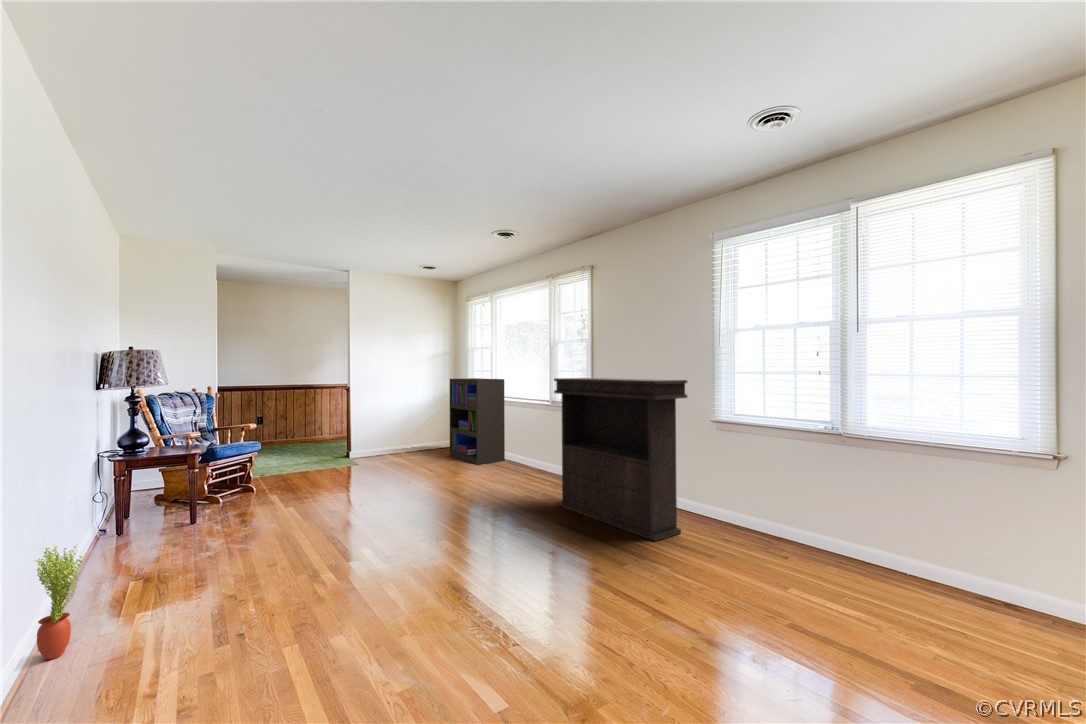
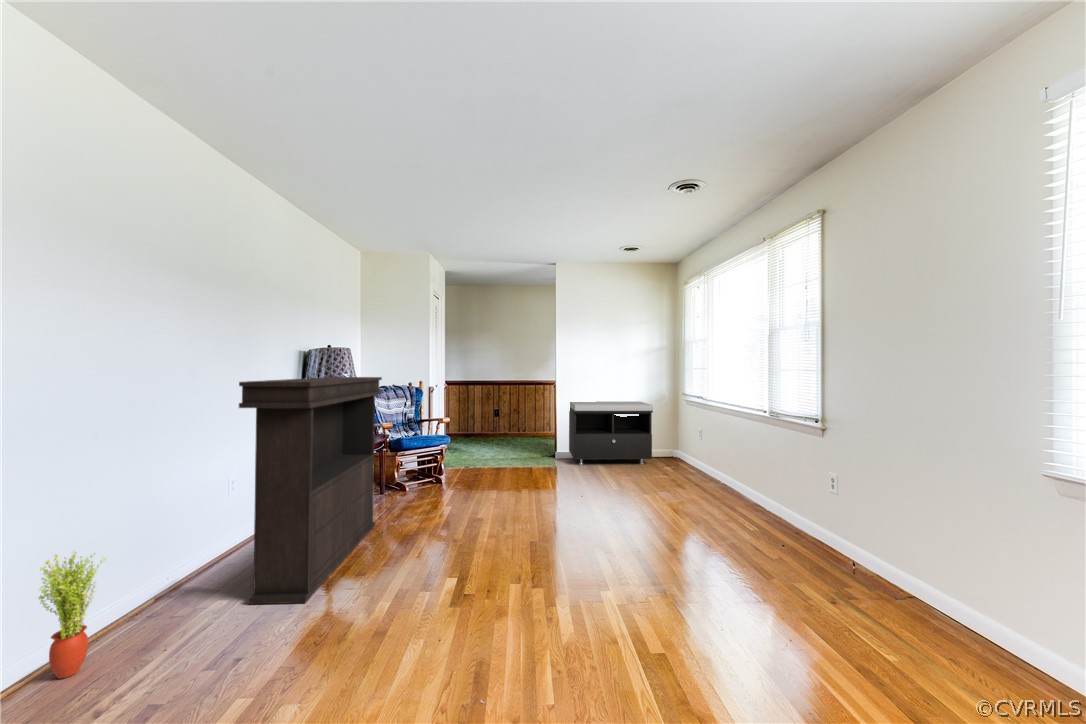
bookshelf: present [450,378,505,465] -> none [657,379,721,486]
console table: present [554,378,687,541] -> present [239,377,382,604]
storage bench: none [364,400,445,461] -> present [569,401,653,465]

